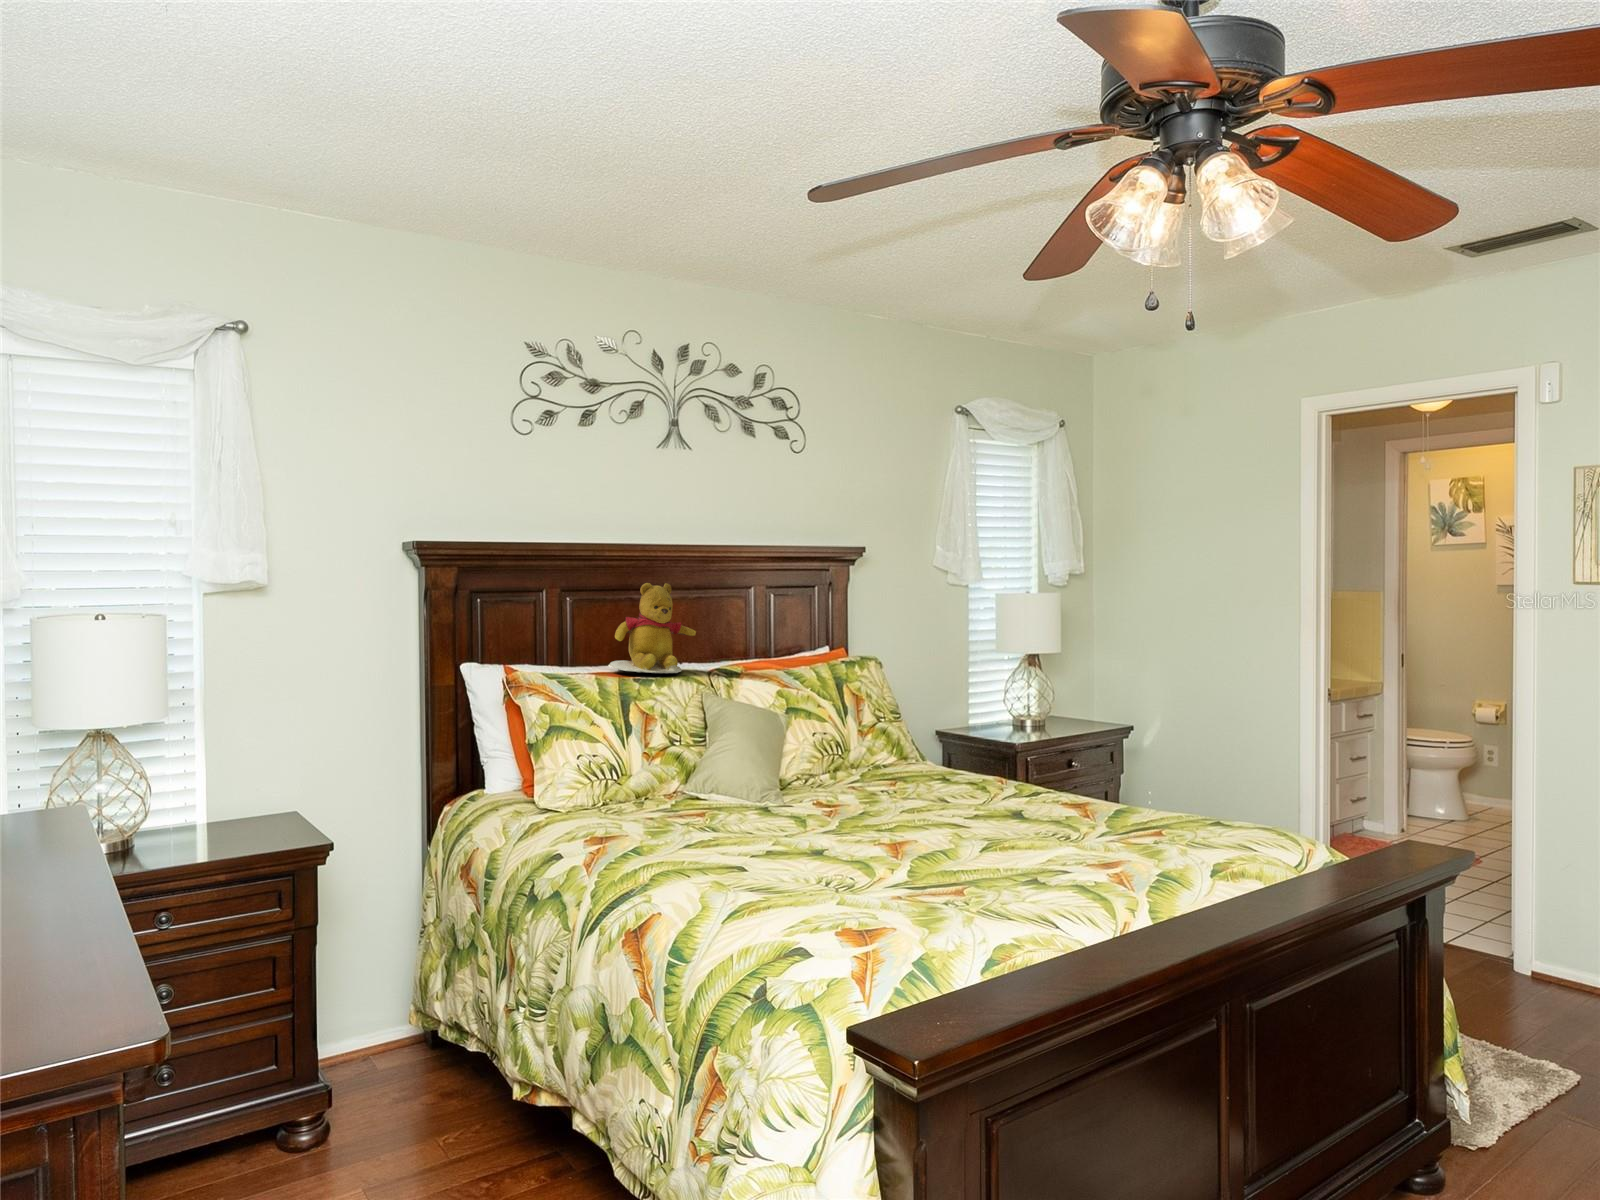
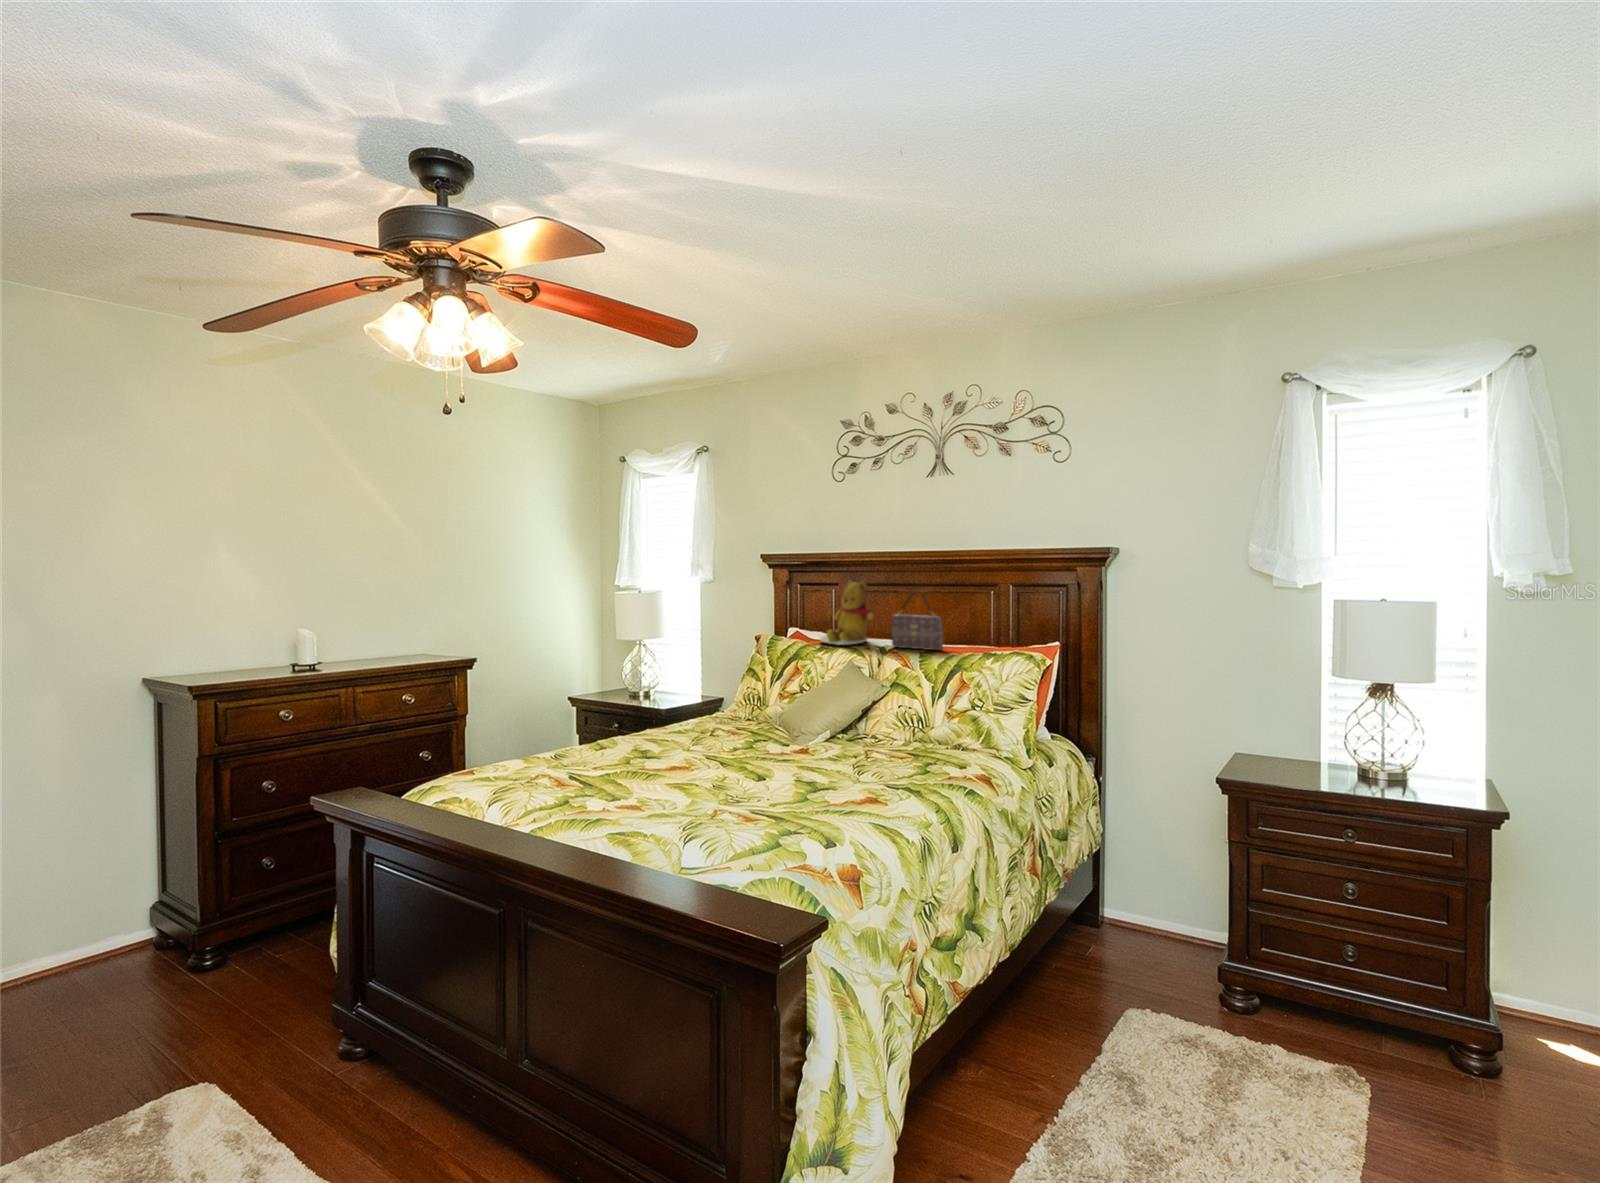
handbag: none [718,594,782,668] -> present [892,591,943,650]

